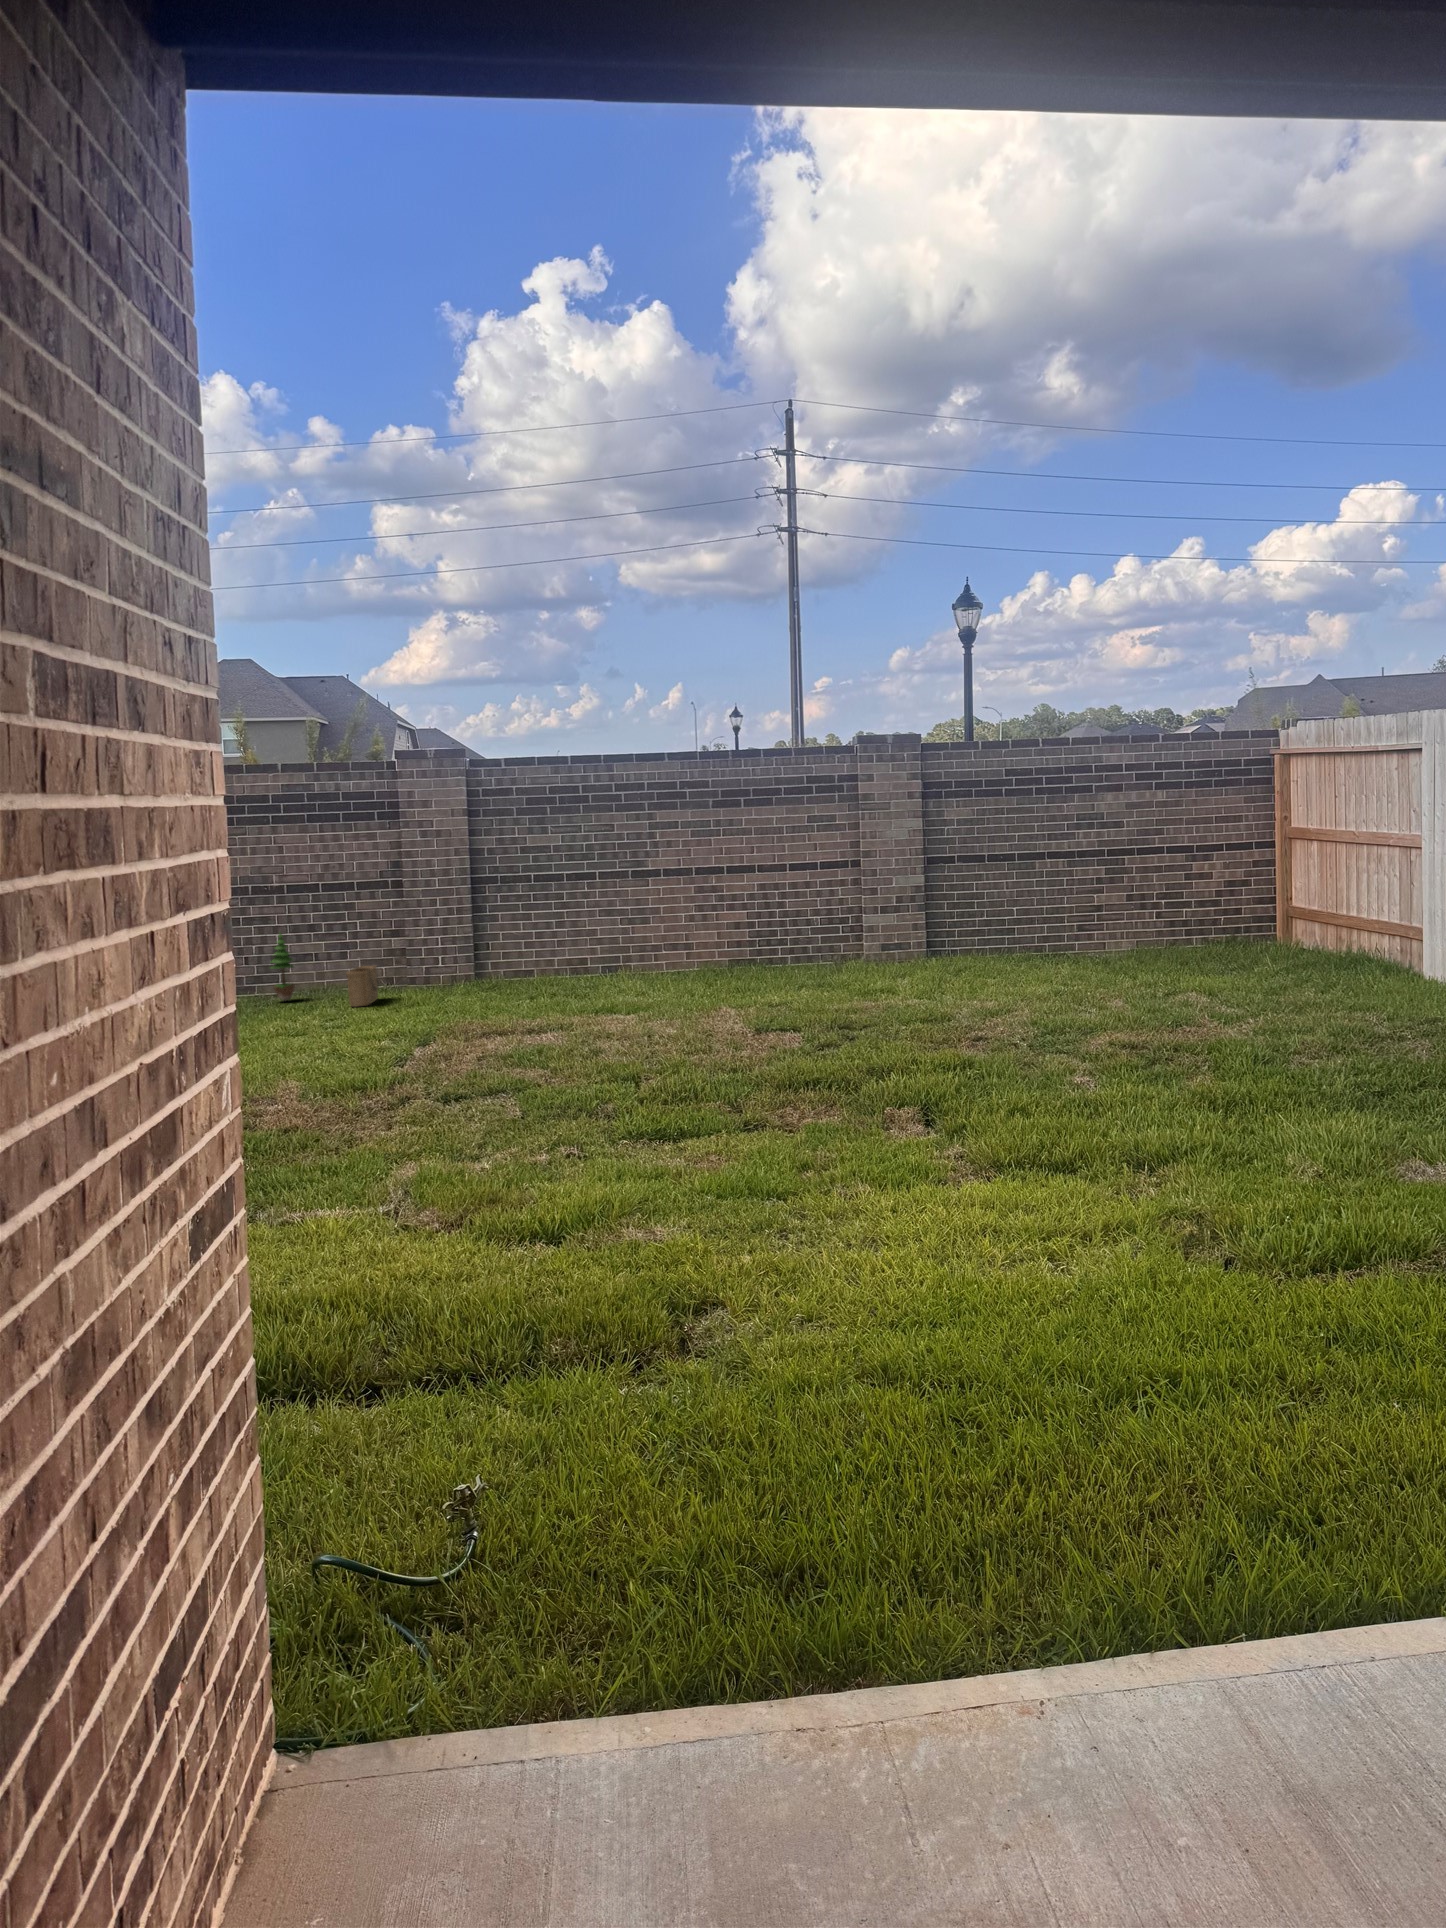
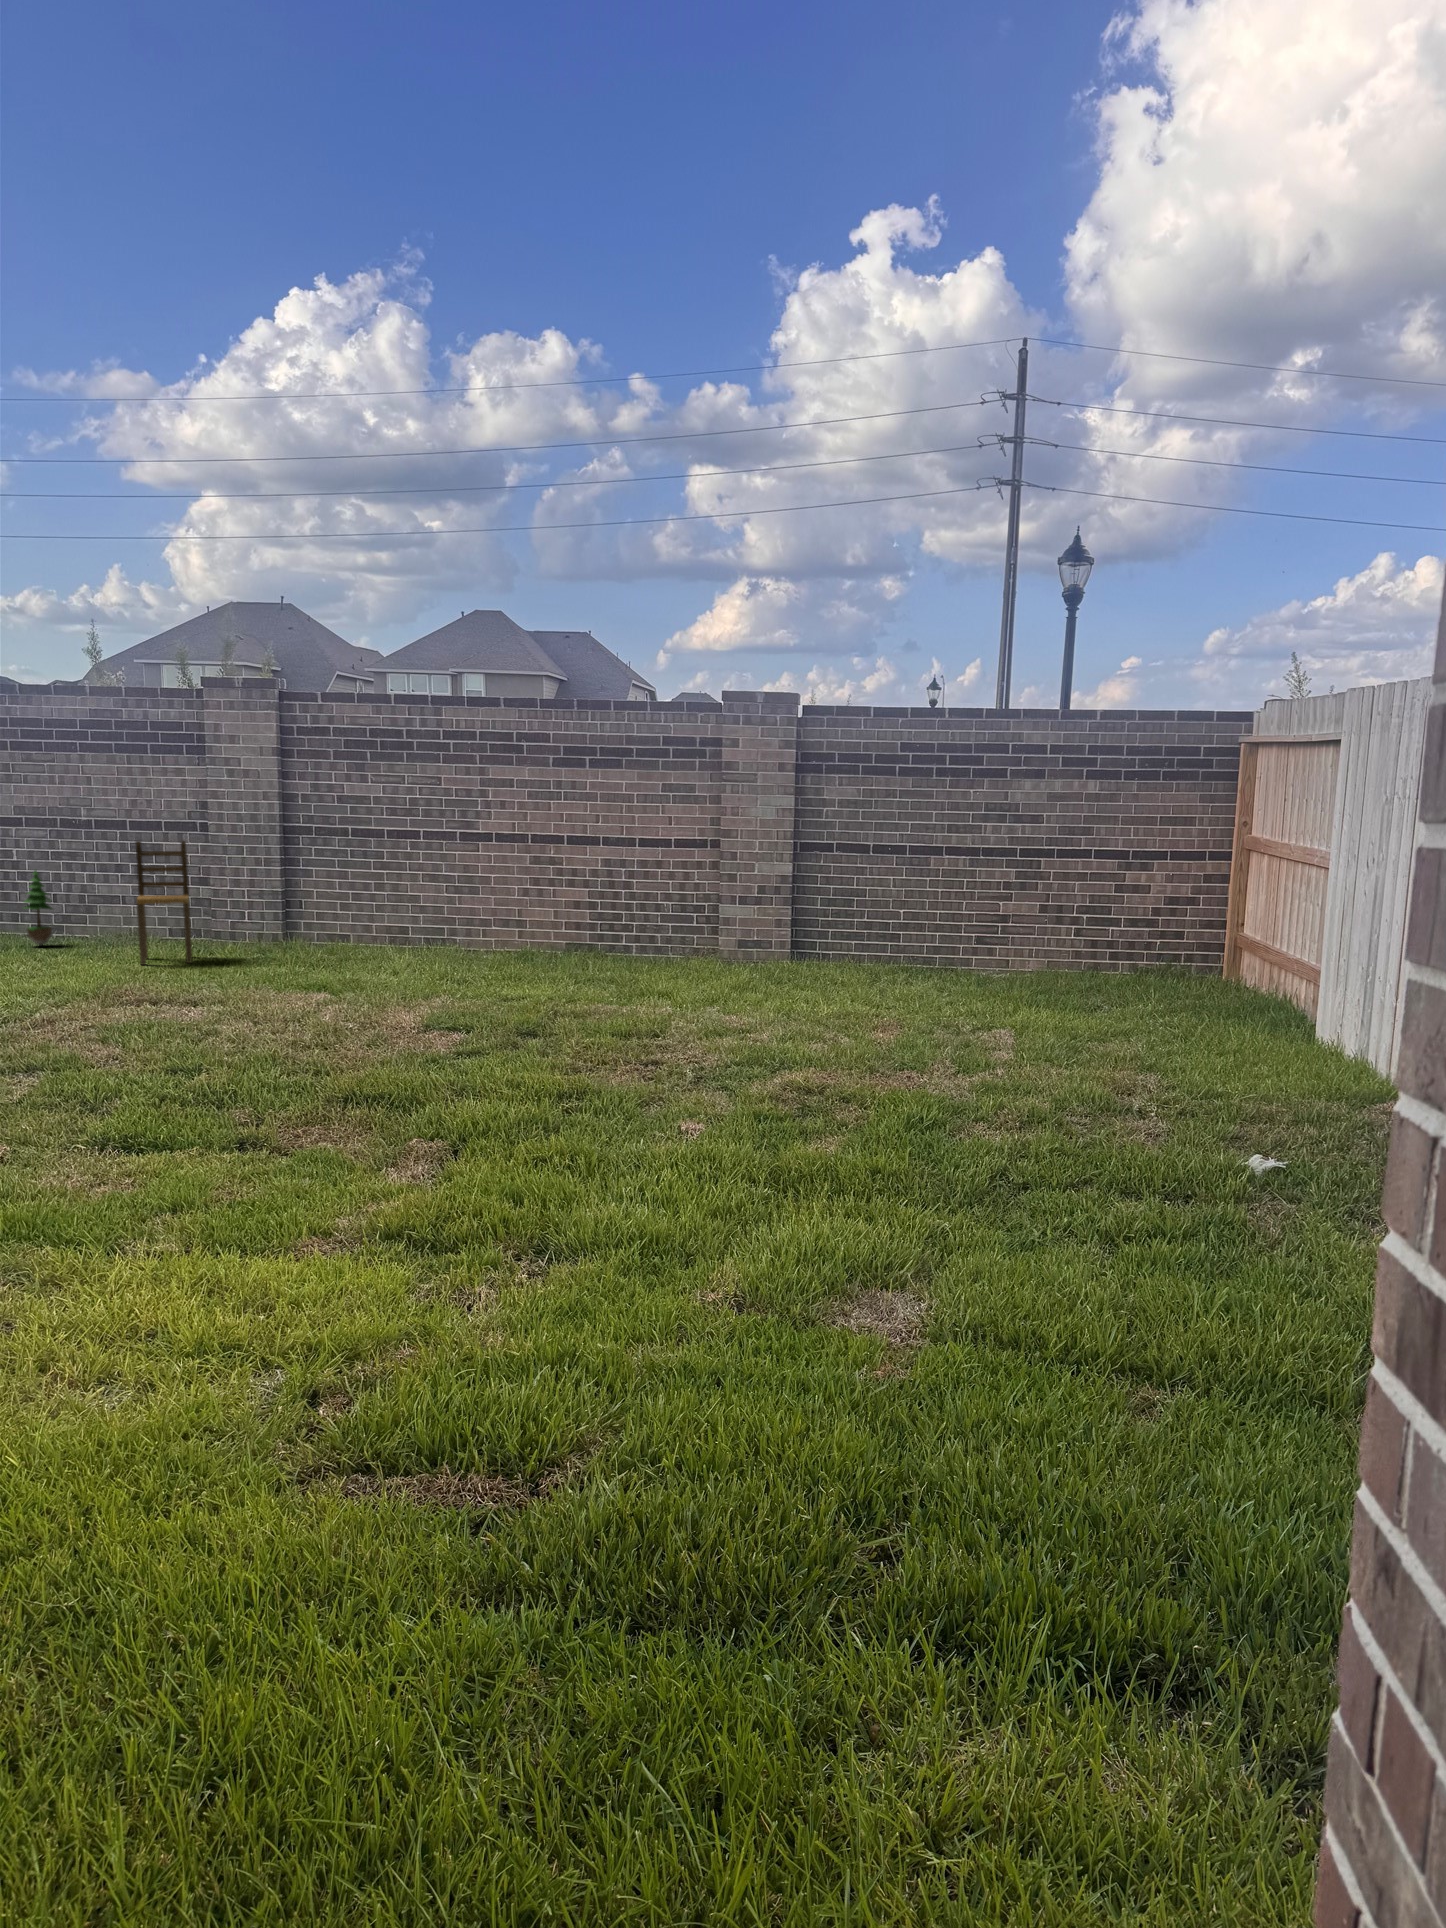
chair: none [401,896,463,1006] -> present [136,841,192,965]
basket: present [346,966,378,1007] -> none [69,914,127,959]

